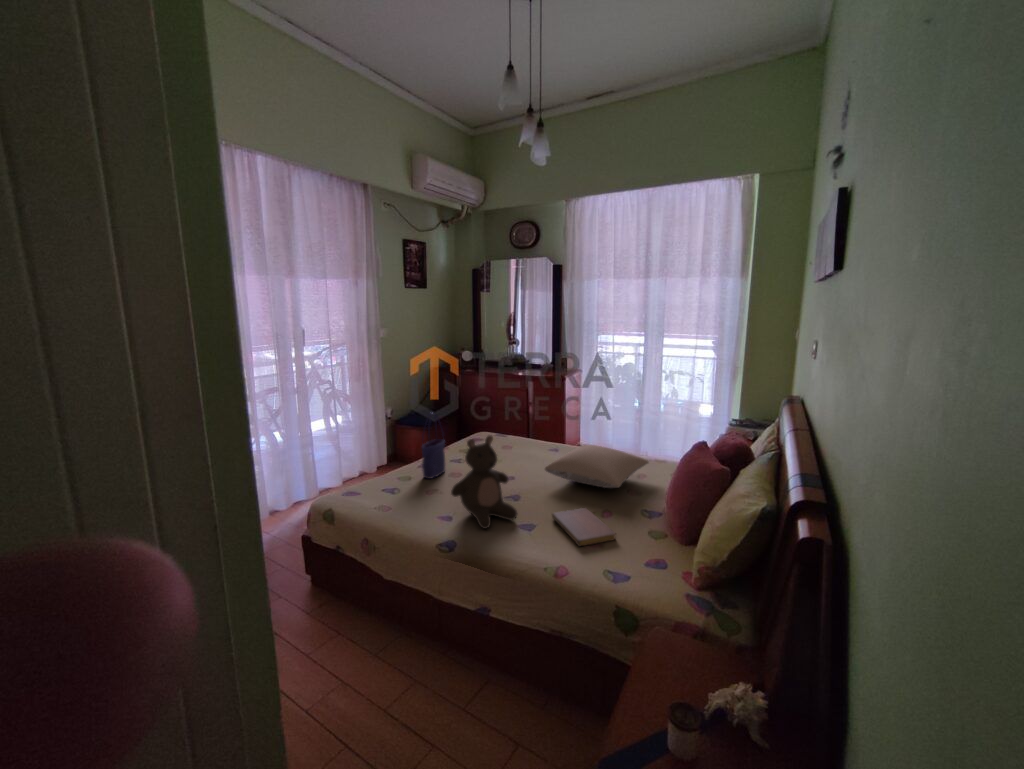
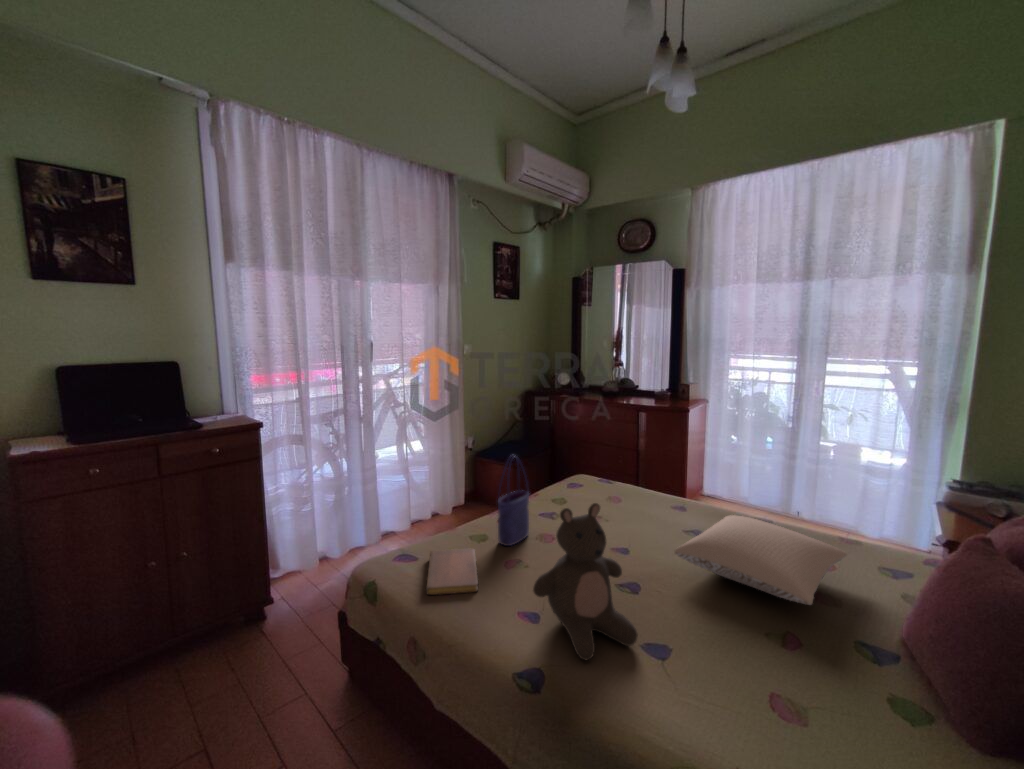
notebook: present [552,508,616,546] -> present [426,549,478,595]

